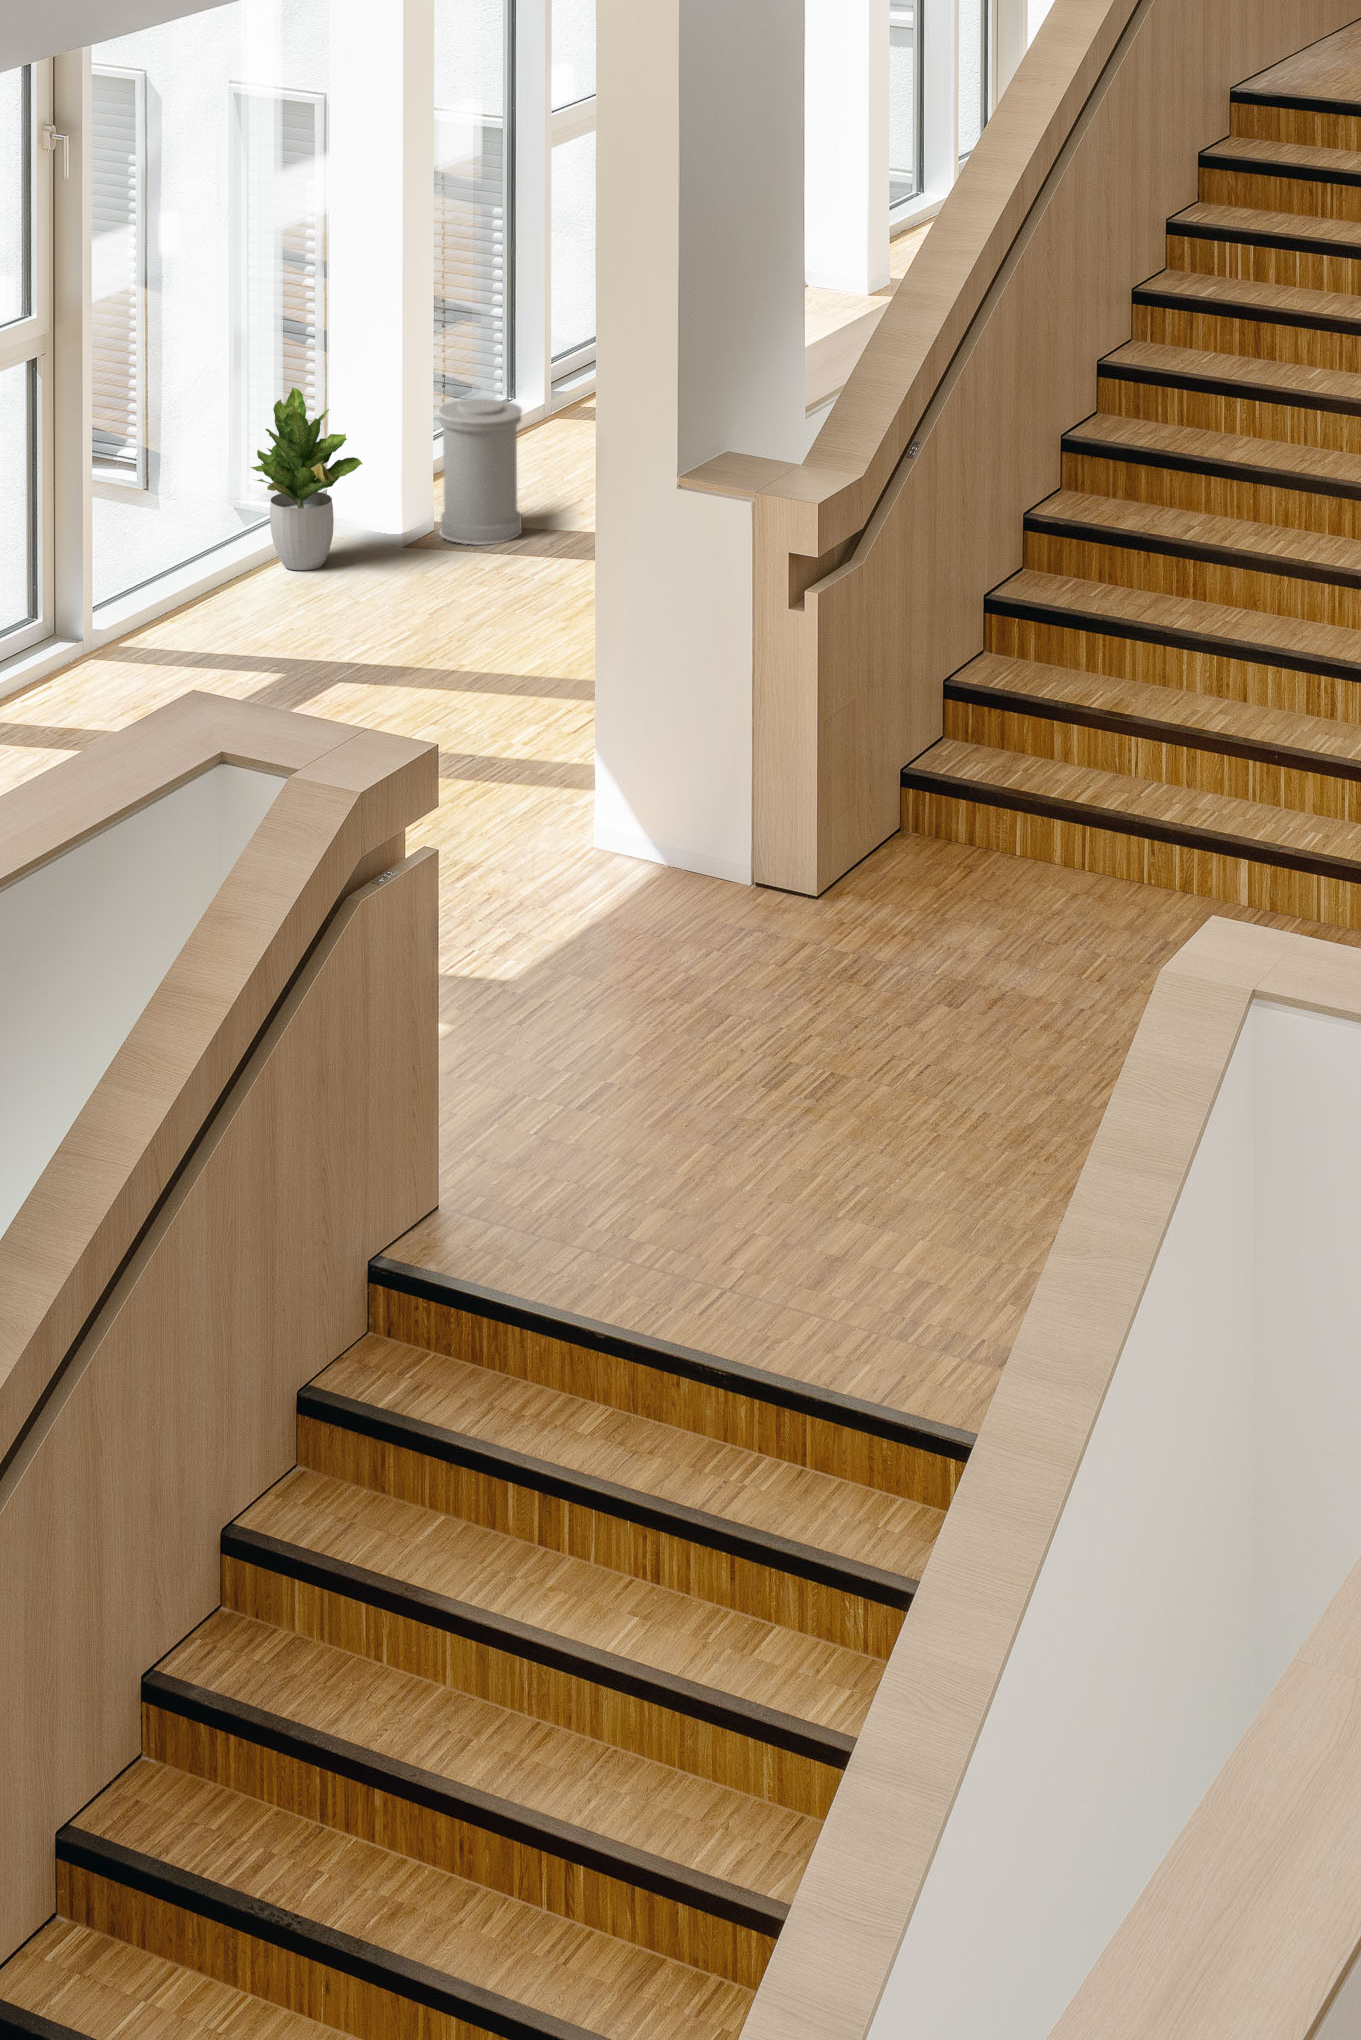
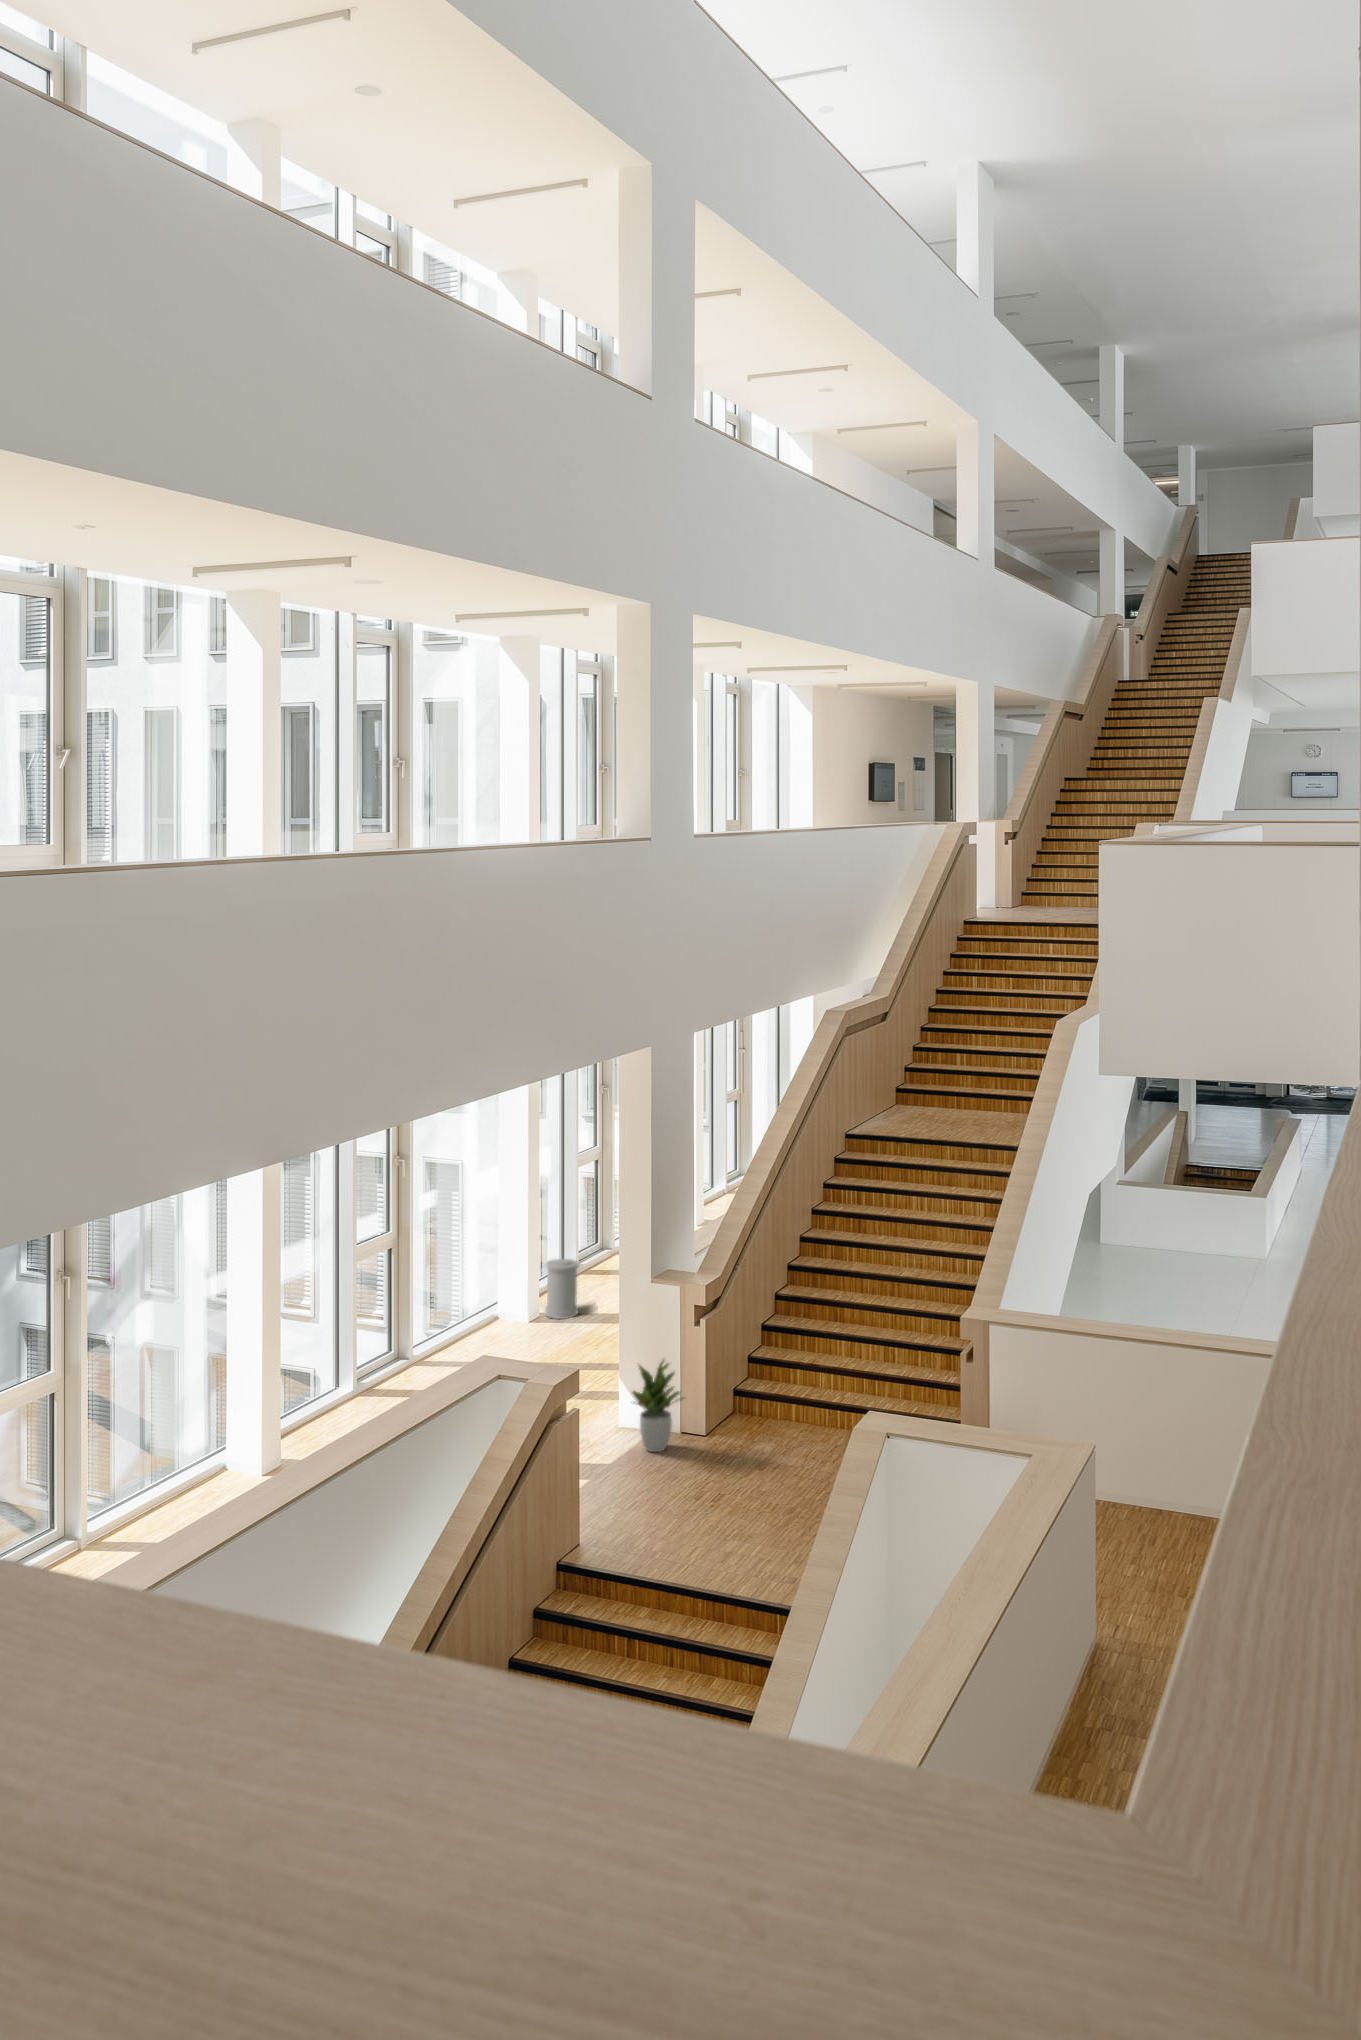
potted plant: present [250,388,363,570] -> present [633,1360,682,1452]

